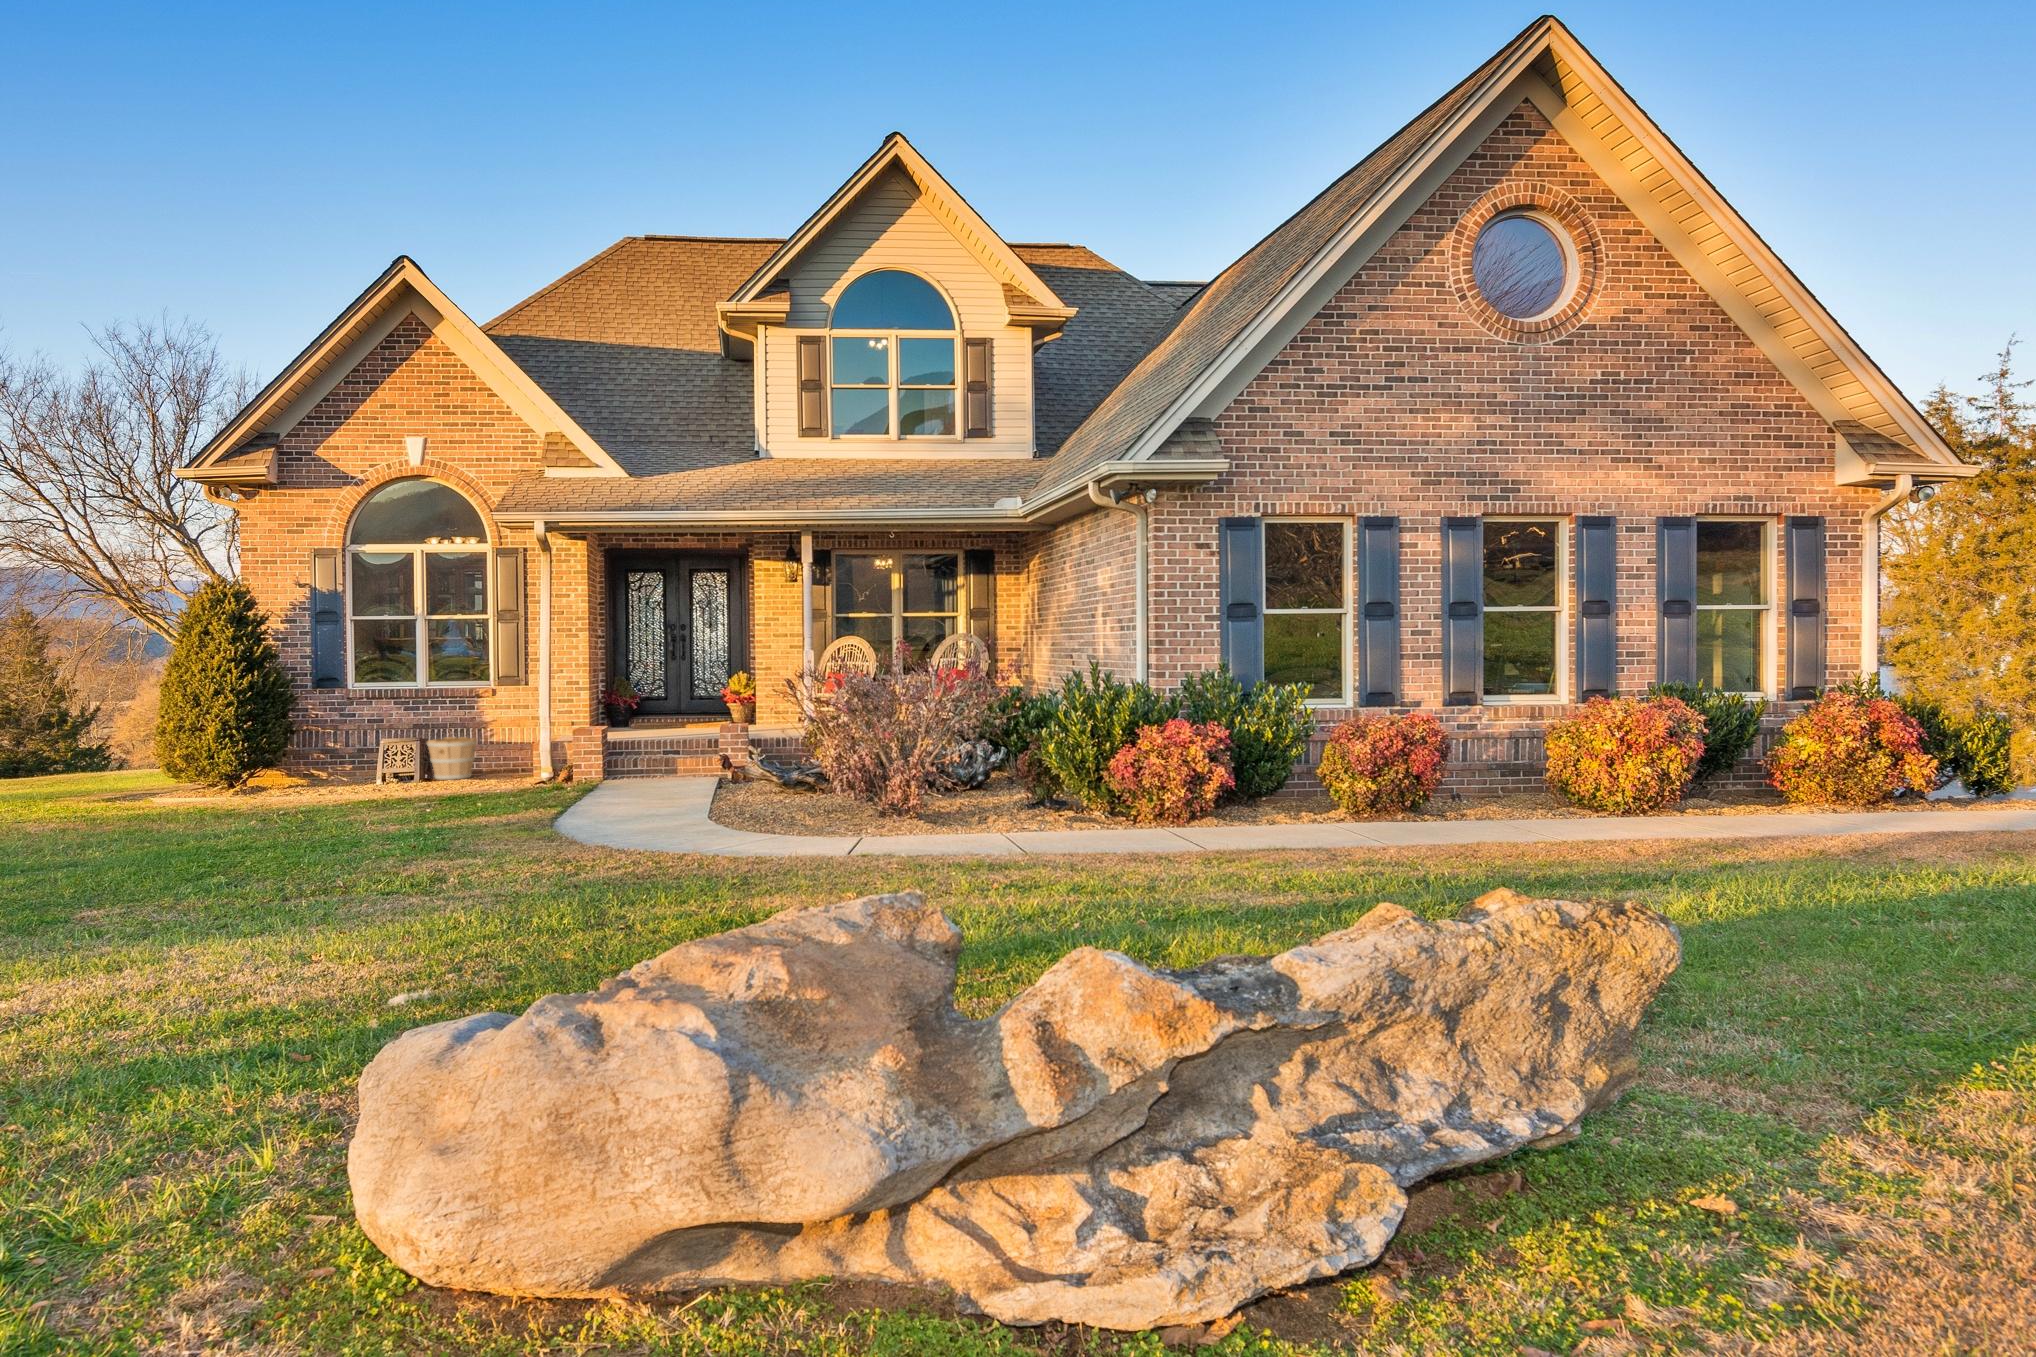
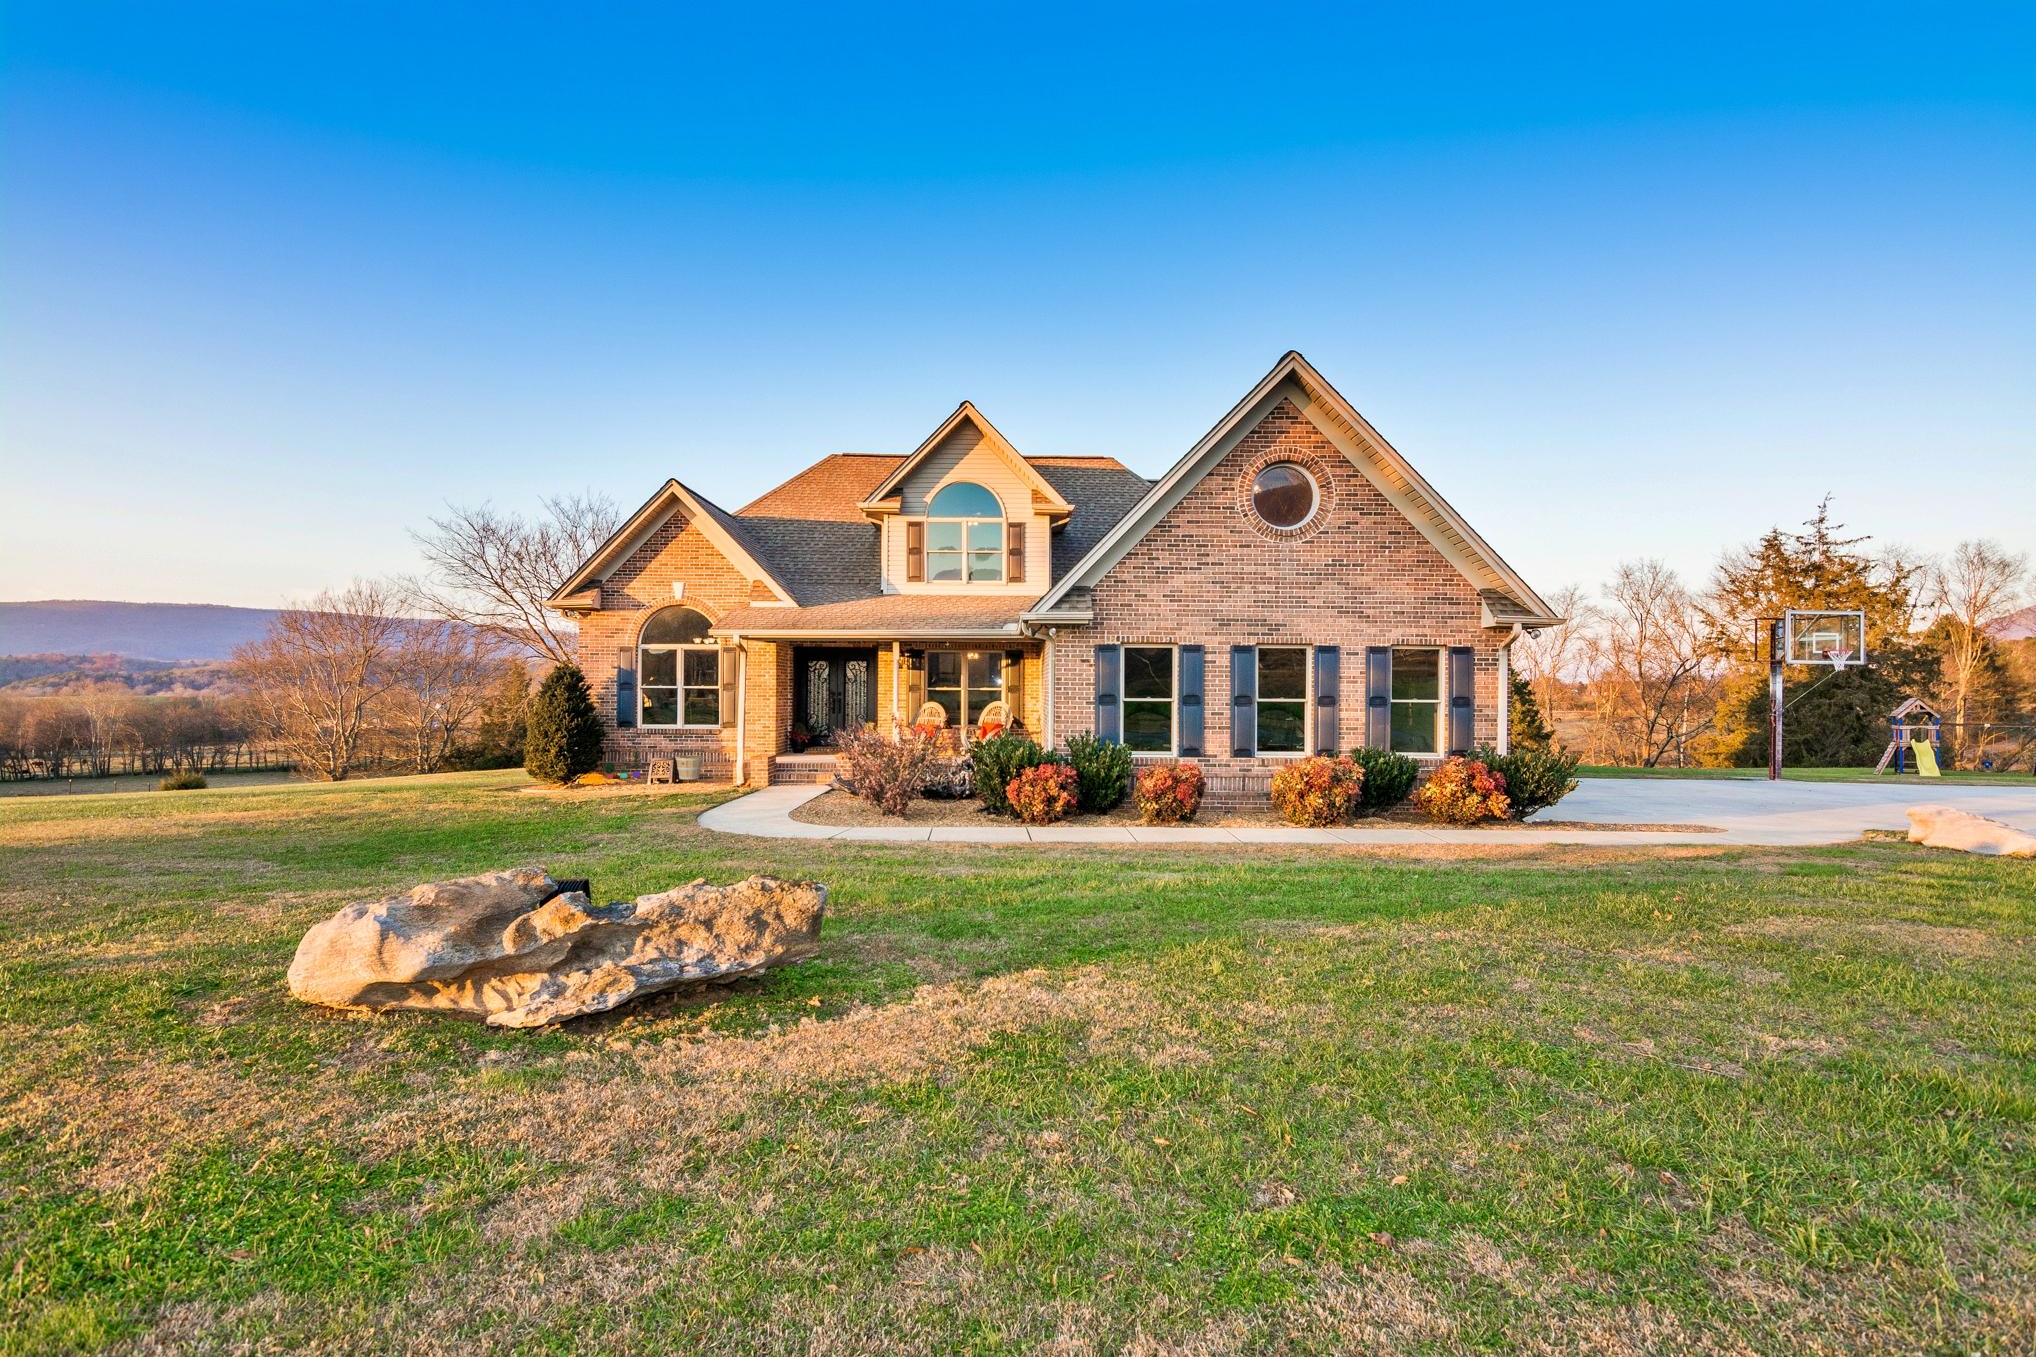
potted plant: none [289,726,364,785] -> present [603,748,642,779]

